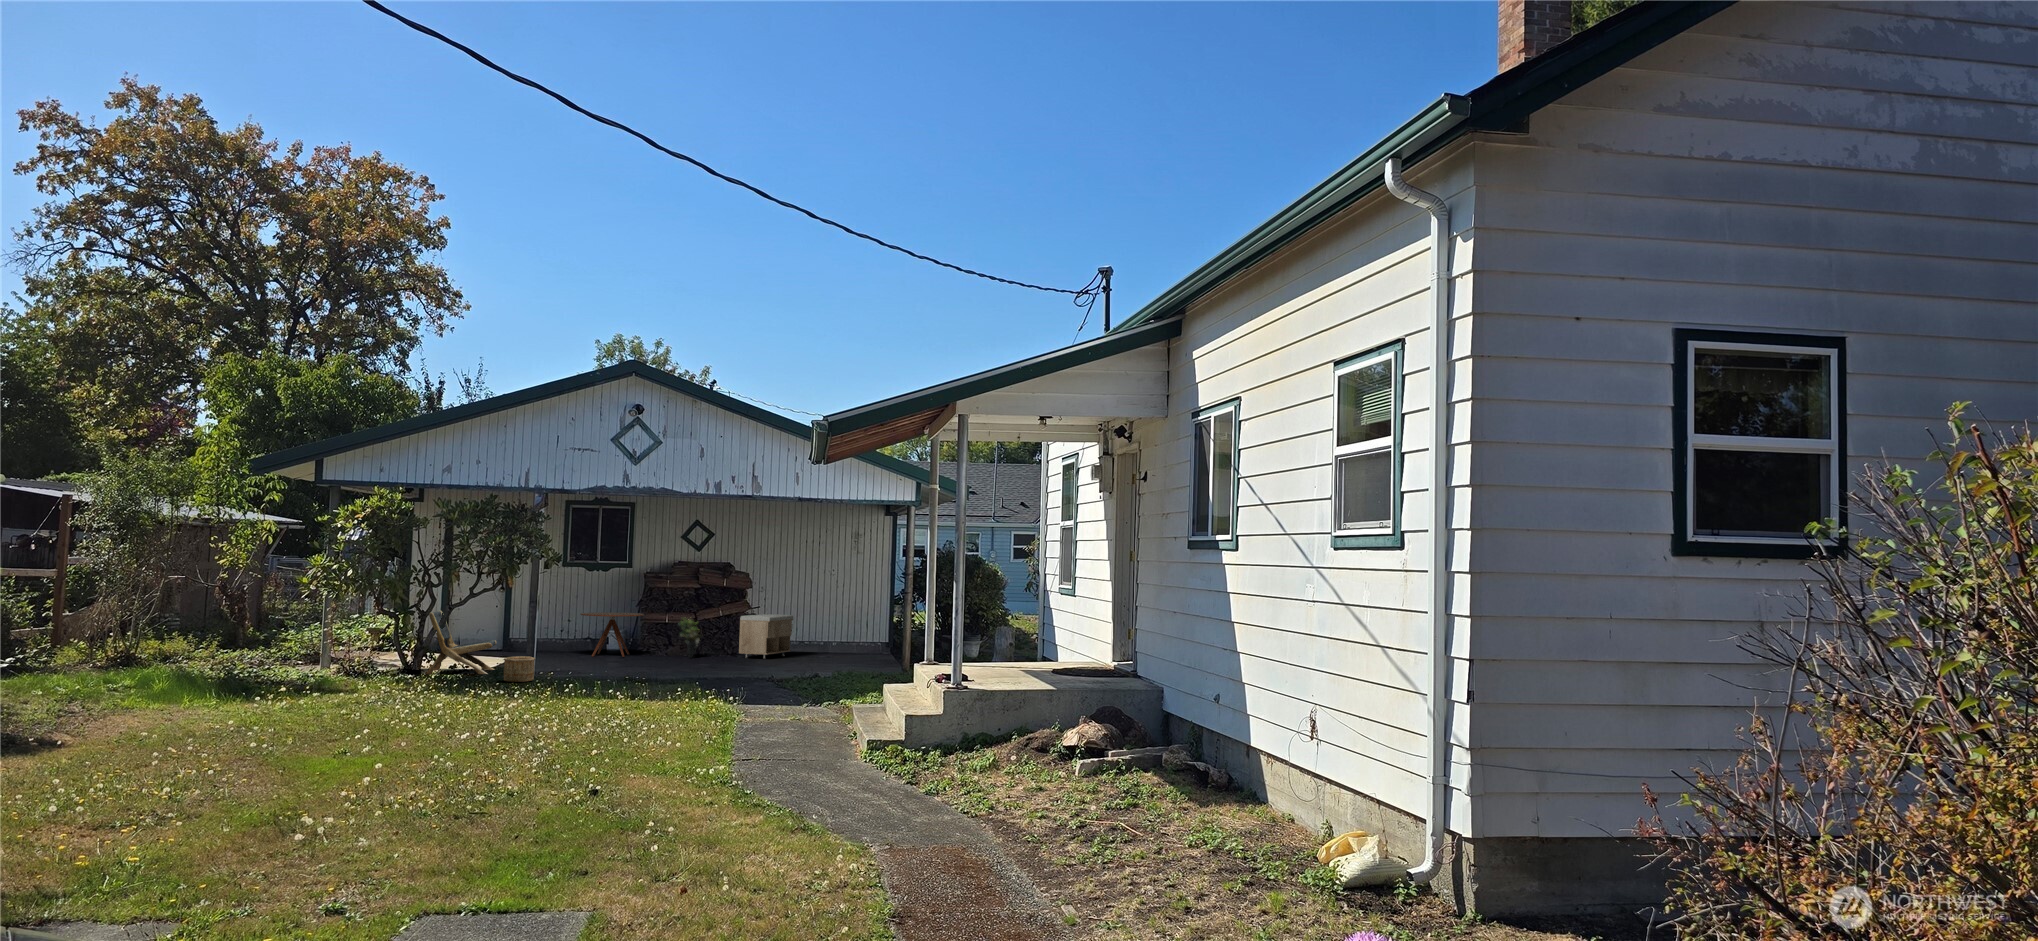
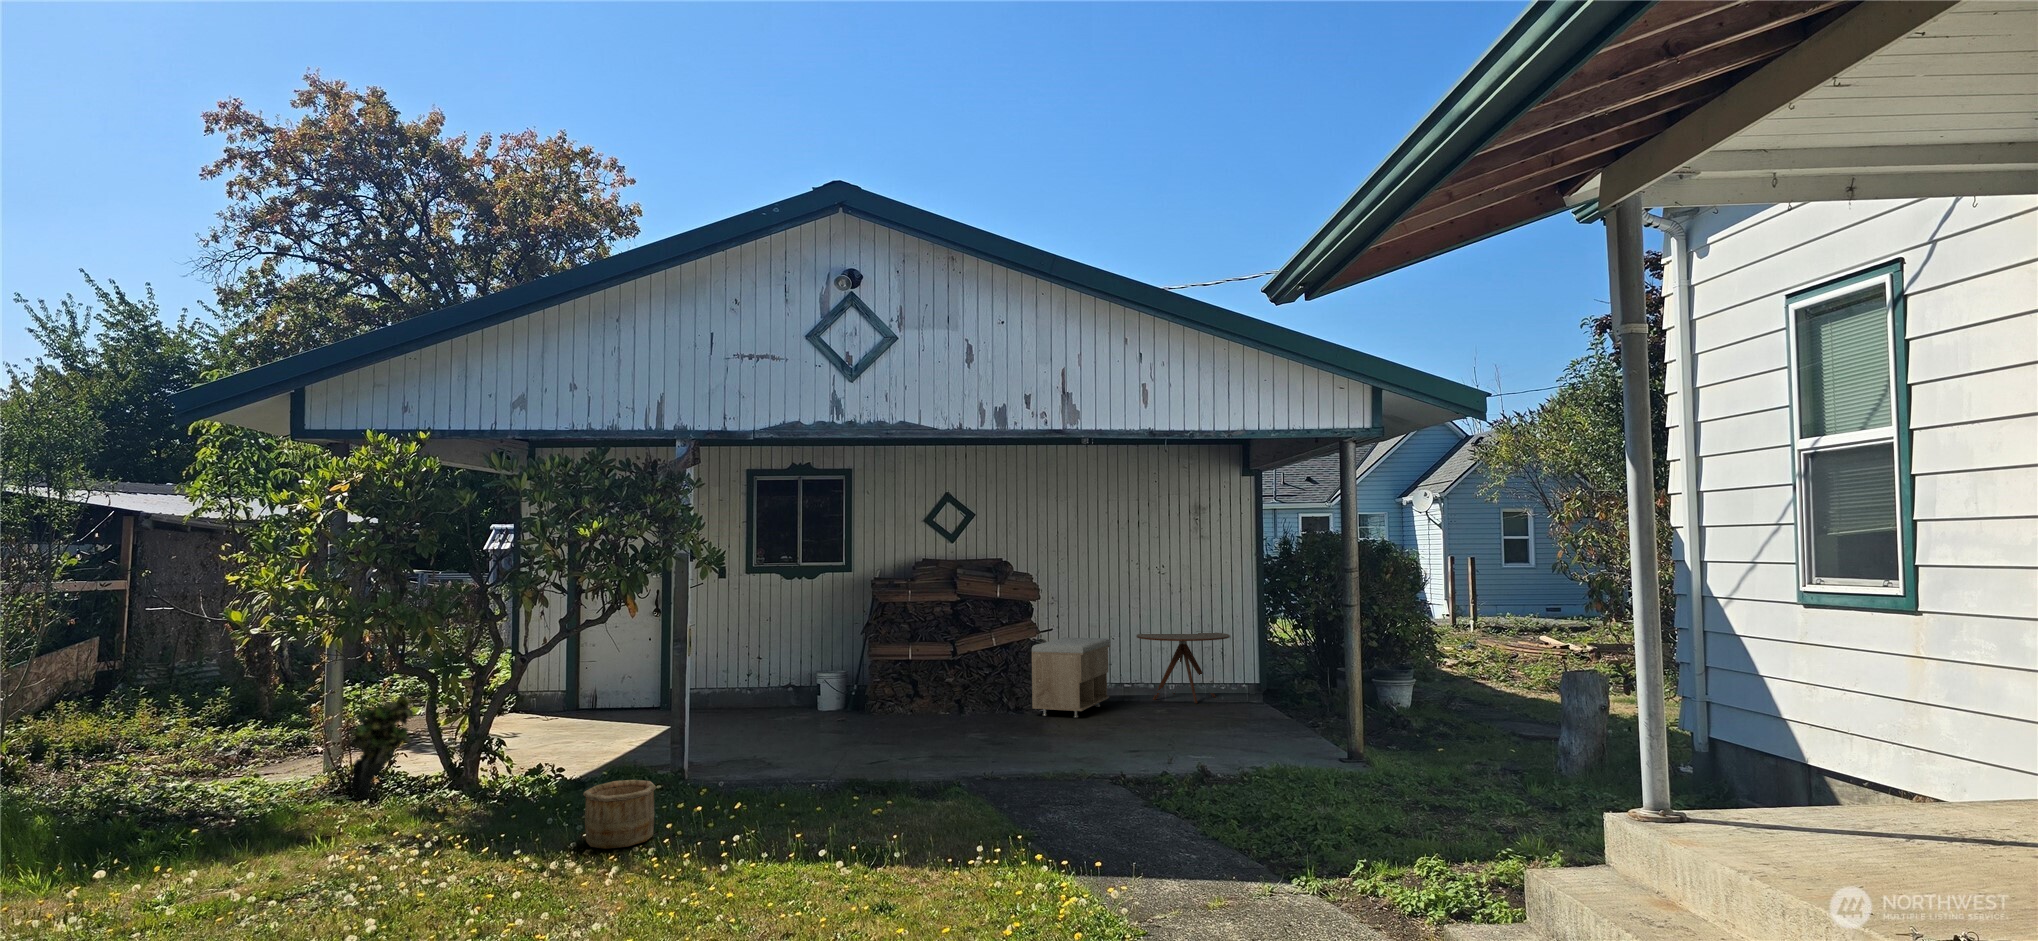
lounge chair: present [425,610,496,674] -> none [446,669,604,810]
round table: present [580,612,644,657] -> present [1136,633,1230,703]
potted plant: present [679,619,701,658] -> present [350,696,414,800]

